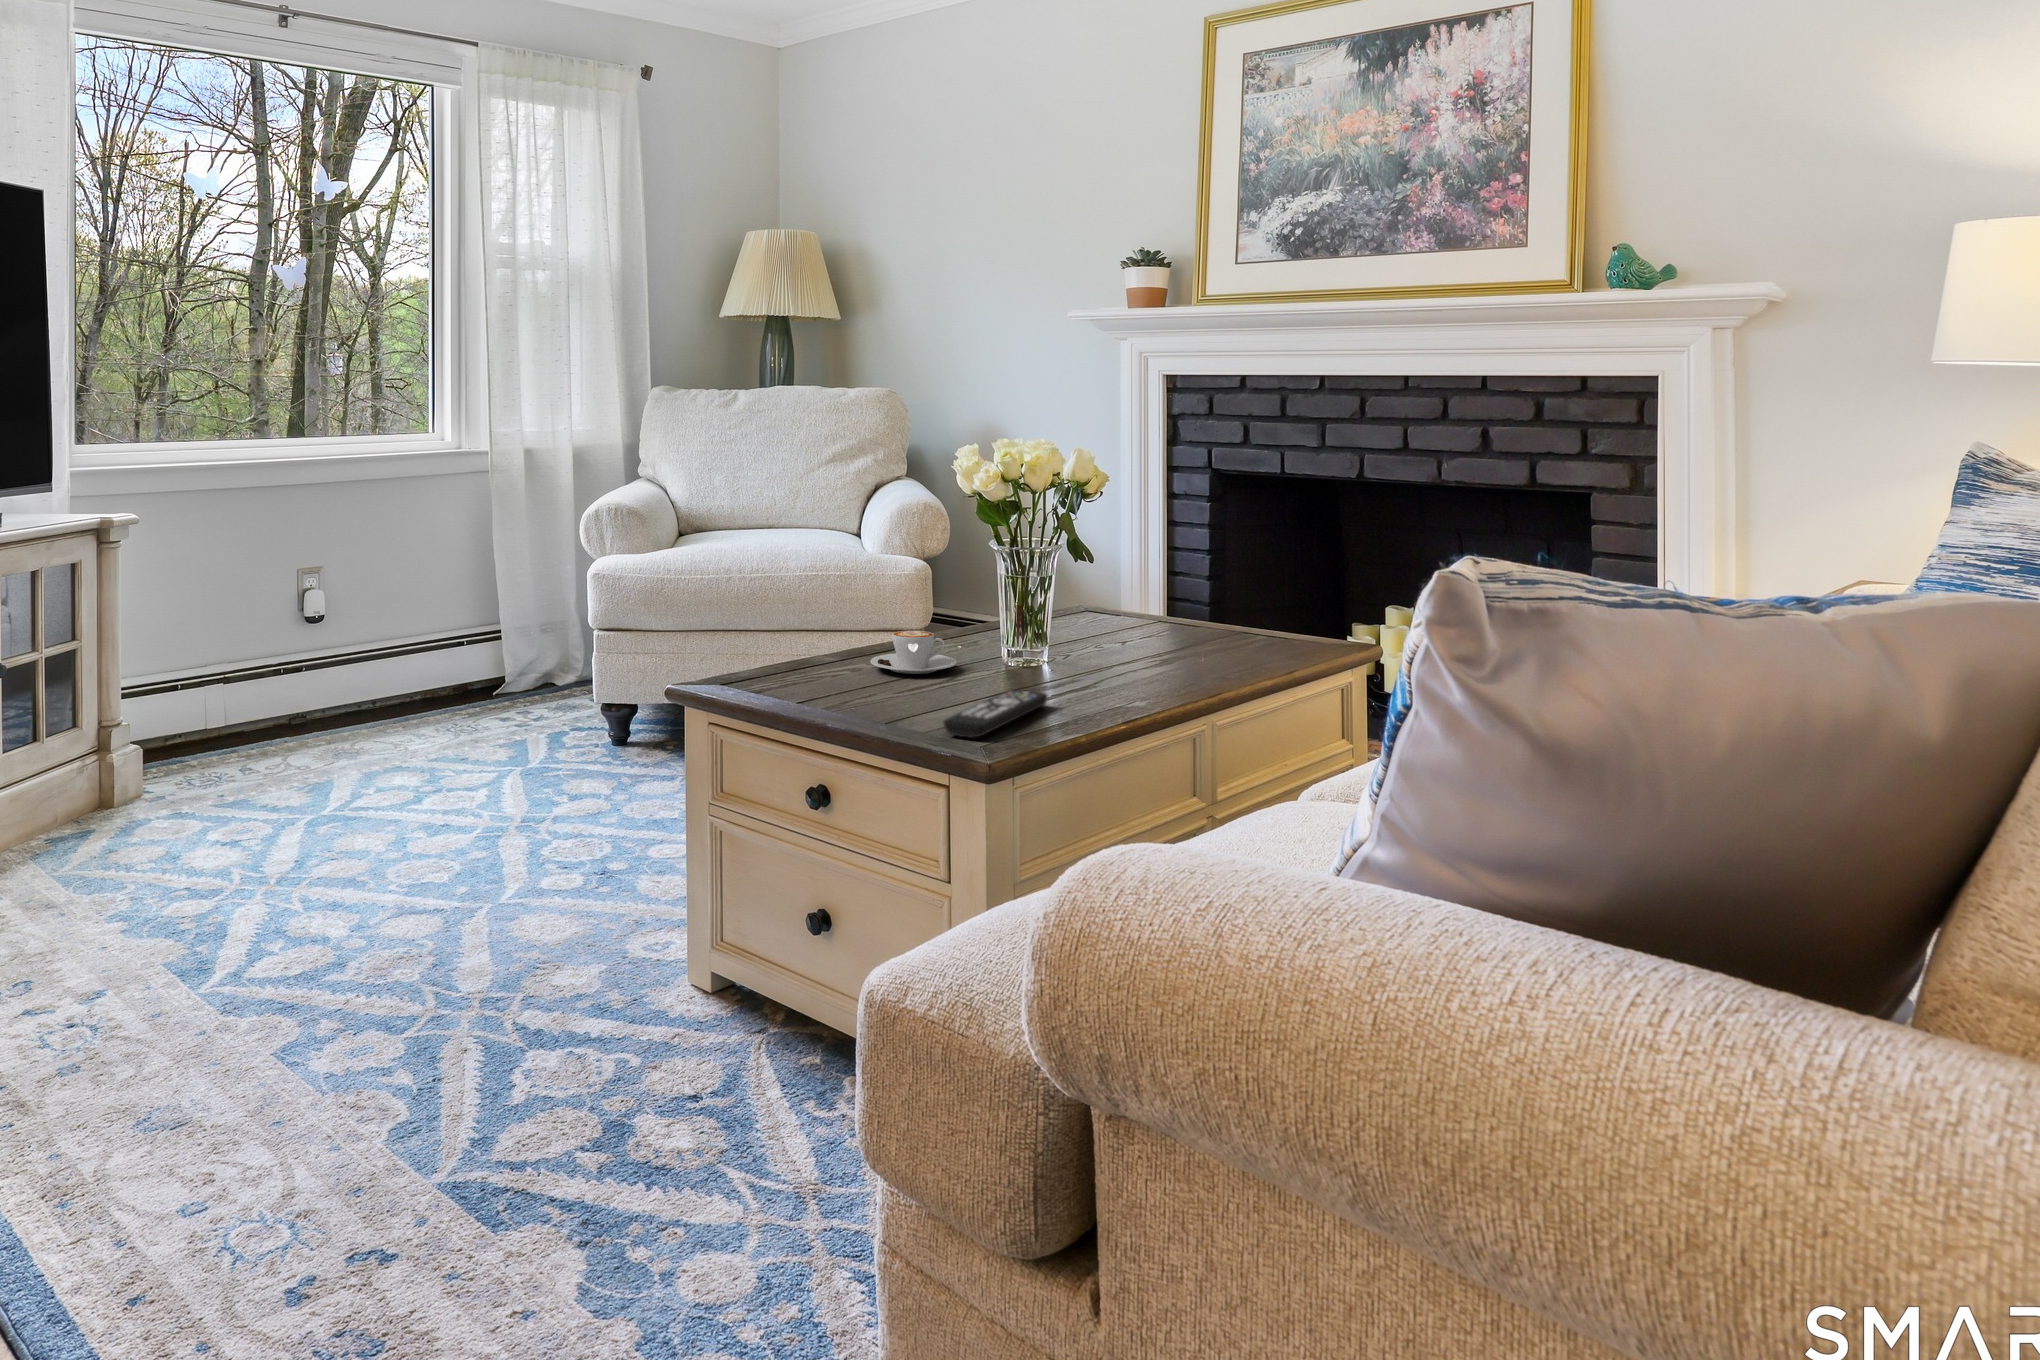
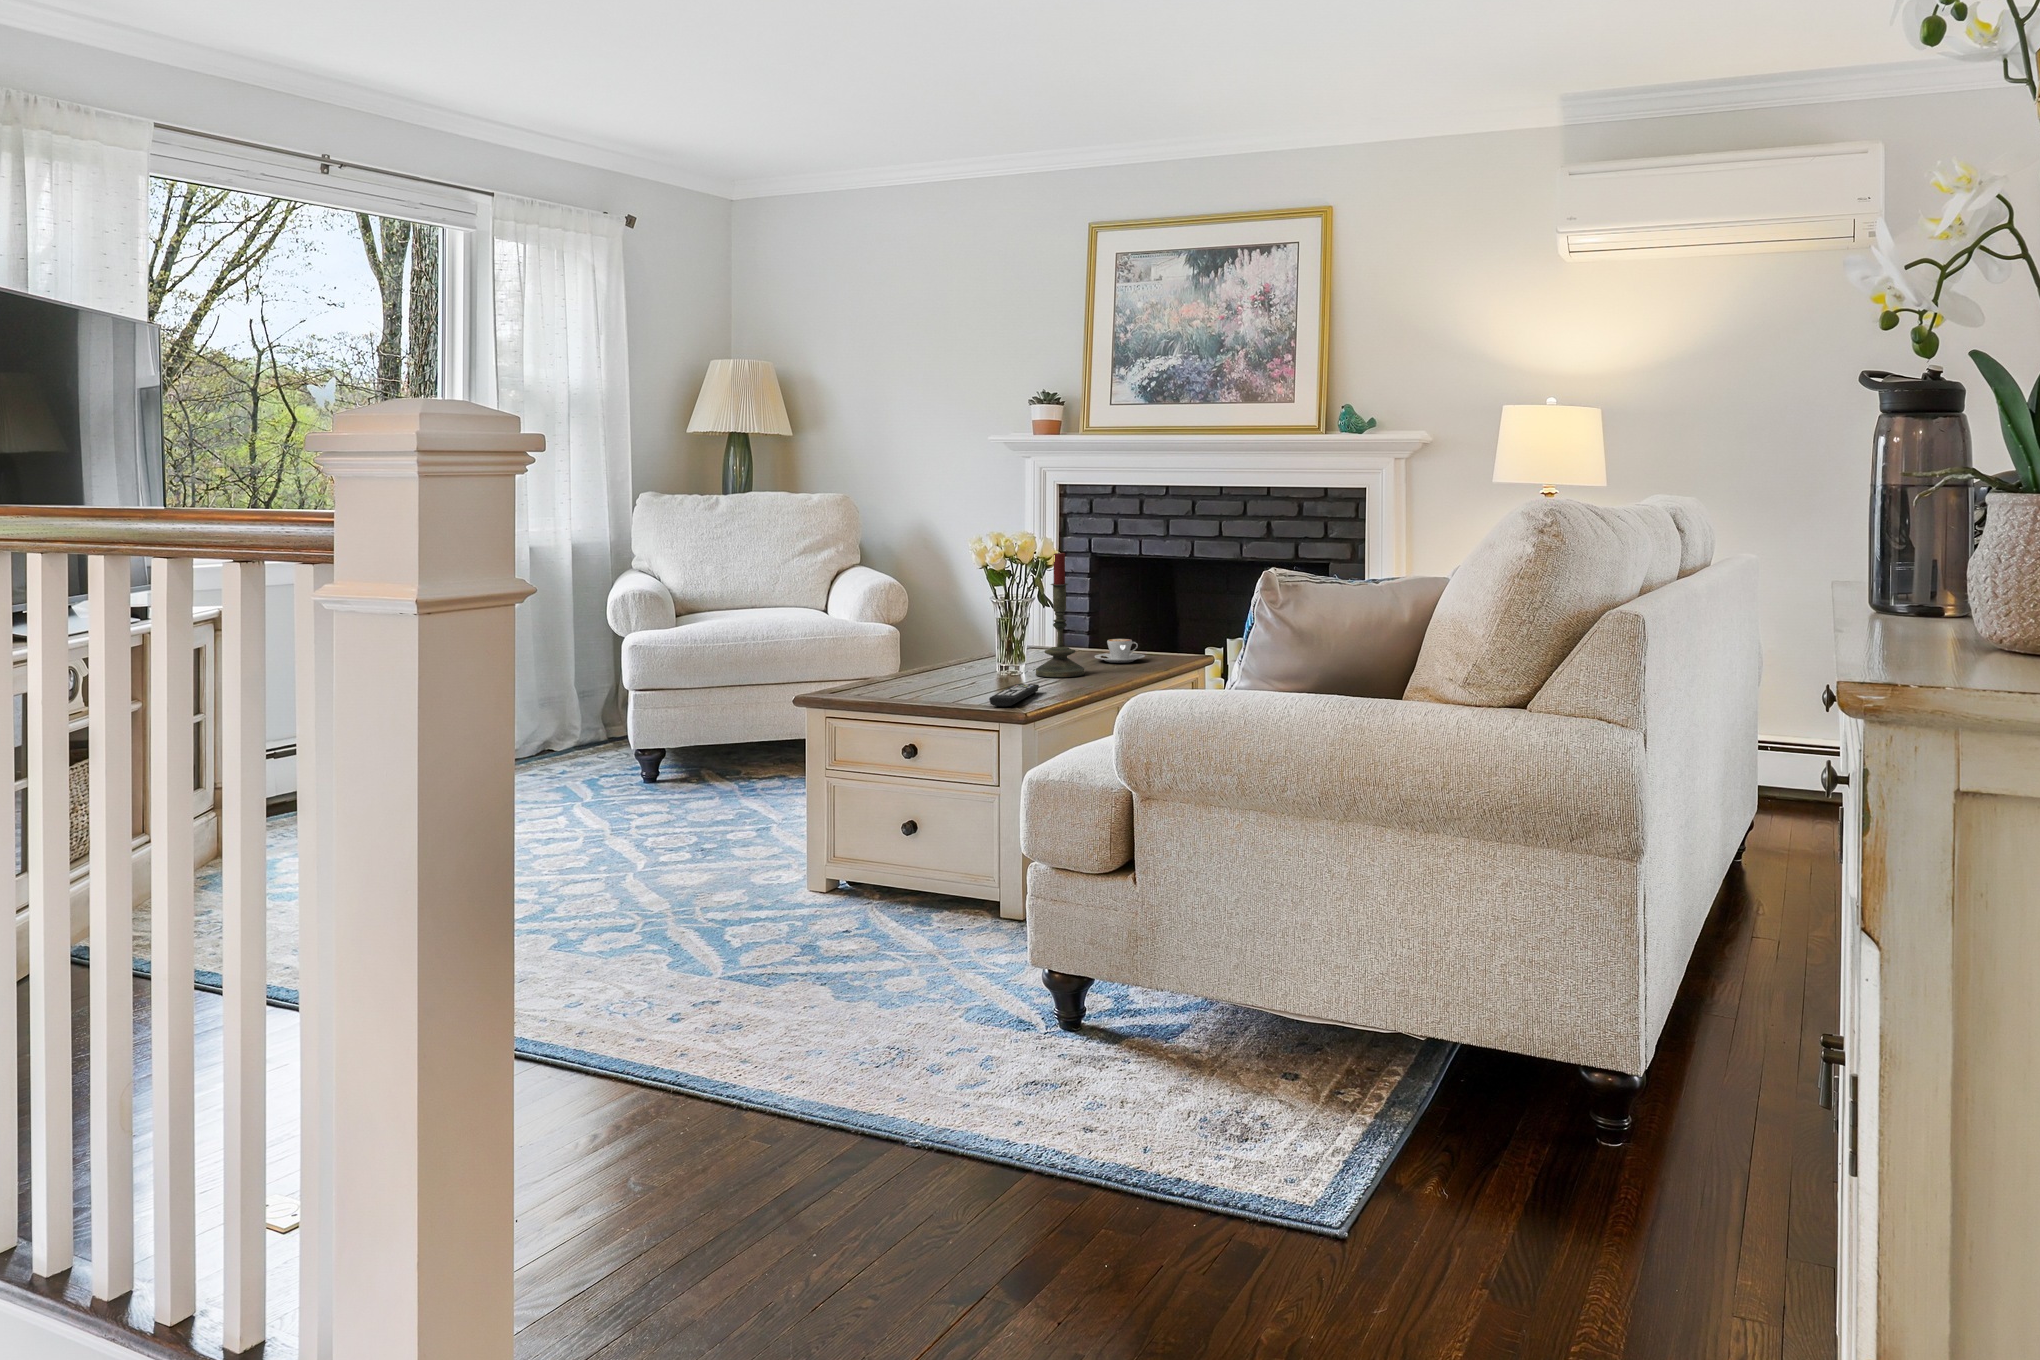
candle: none [1065,467,1146,675] -> present [1036,550,1084,677]
coffee cup: present [871,631,956,674] -> present [1095,639,1145,663]

